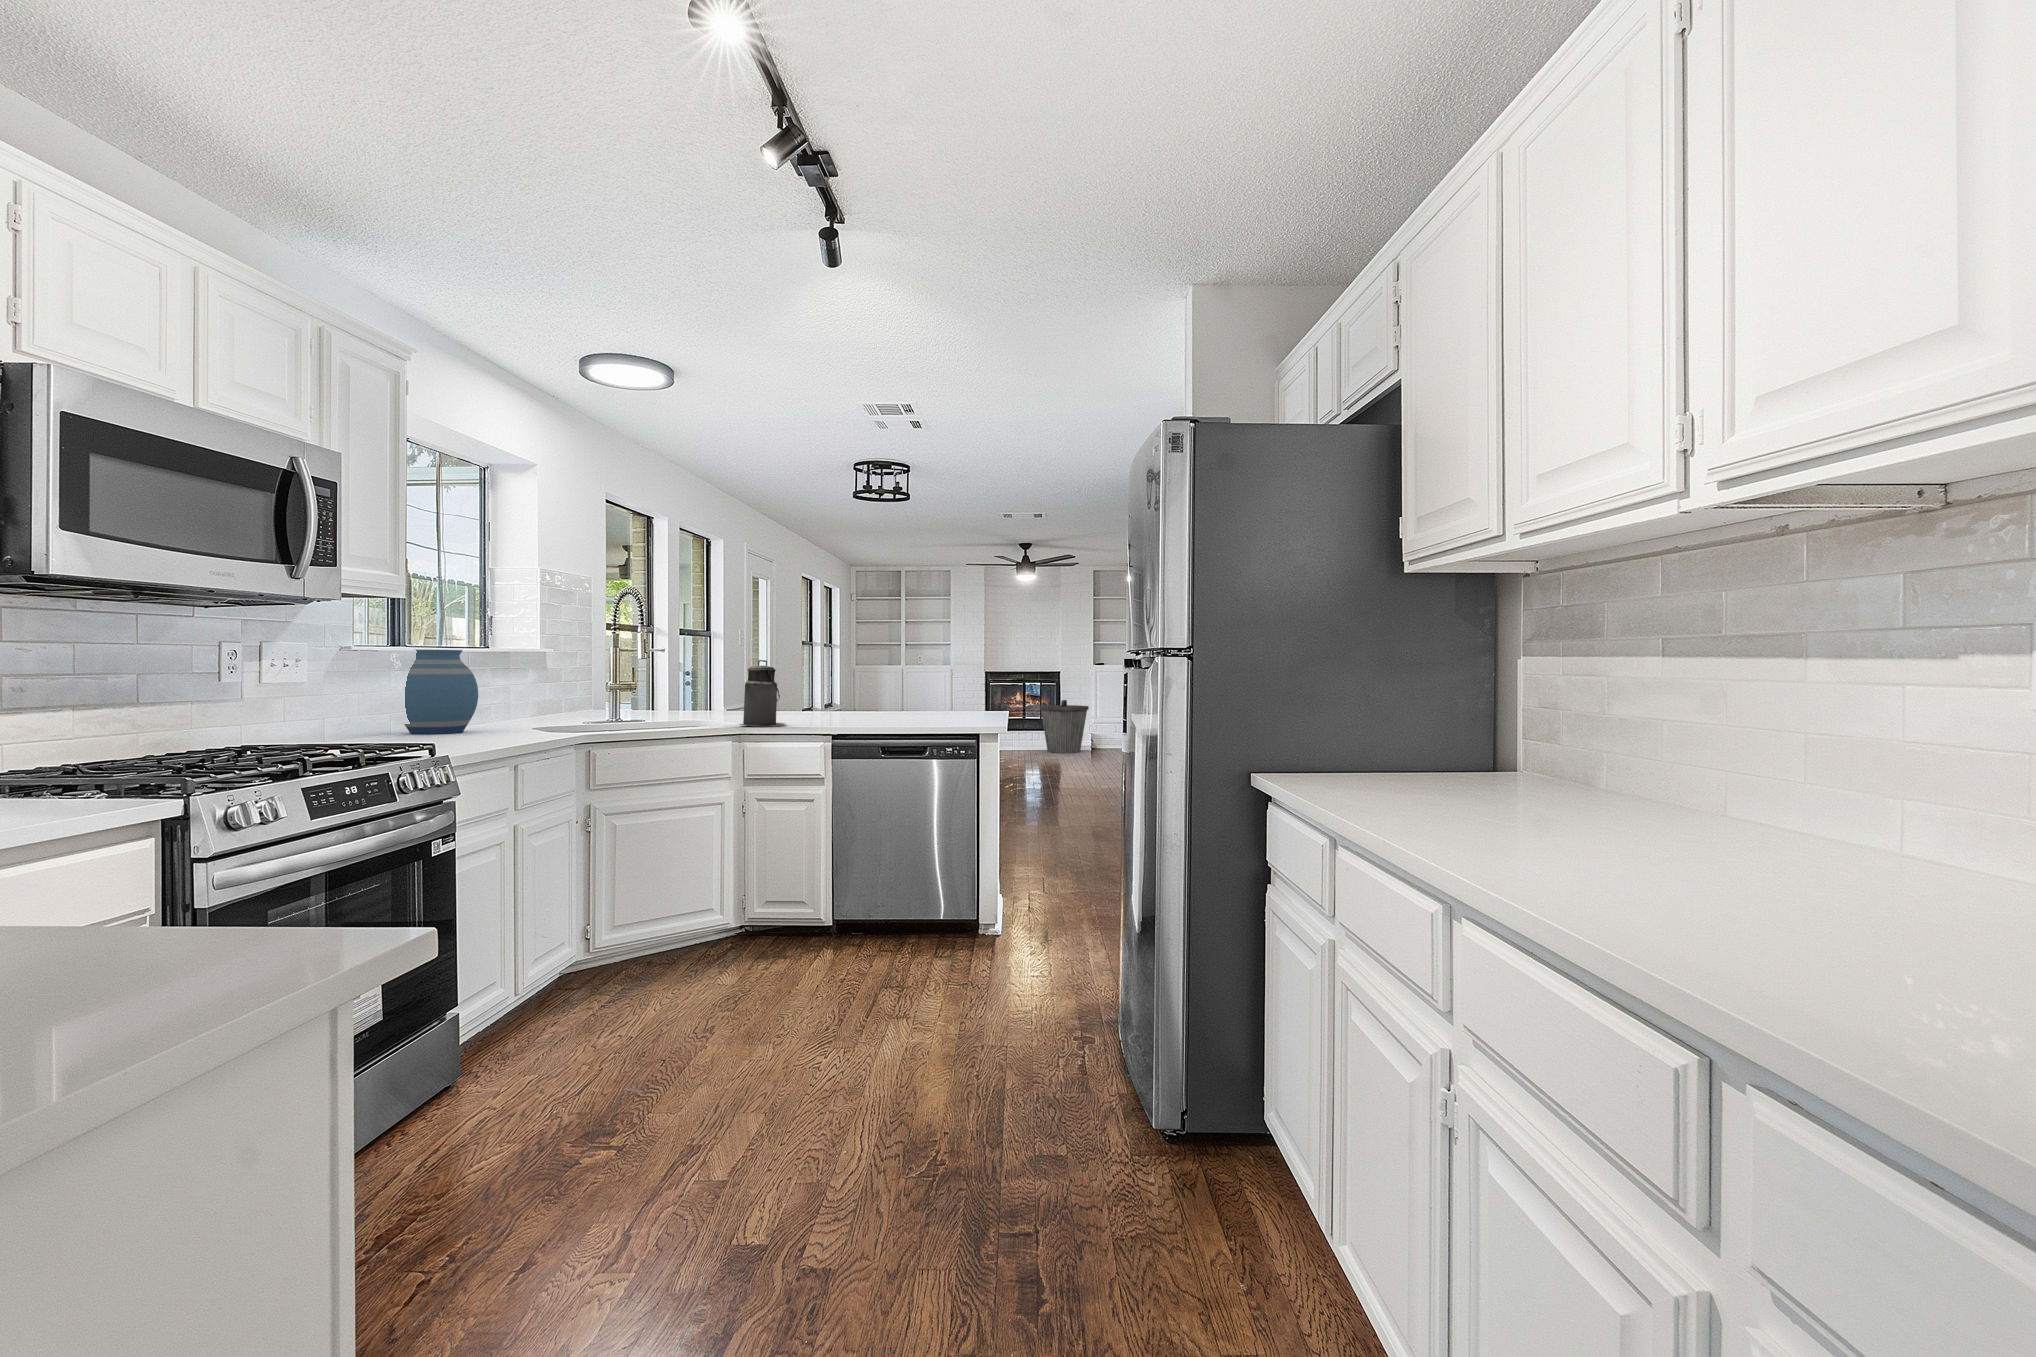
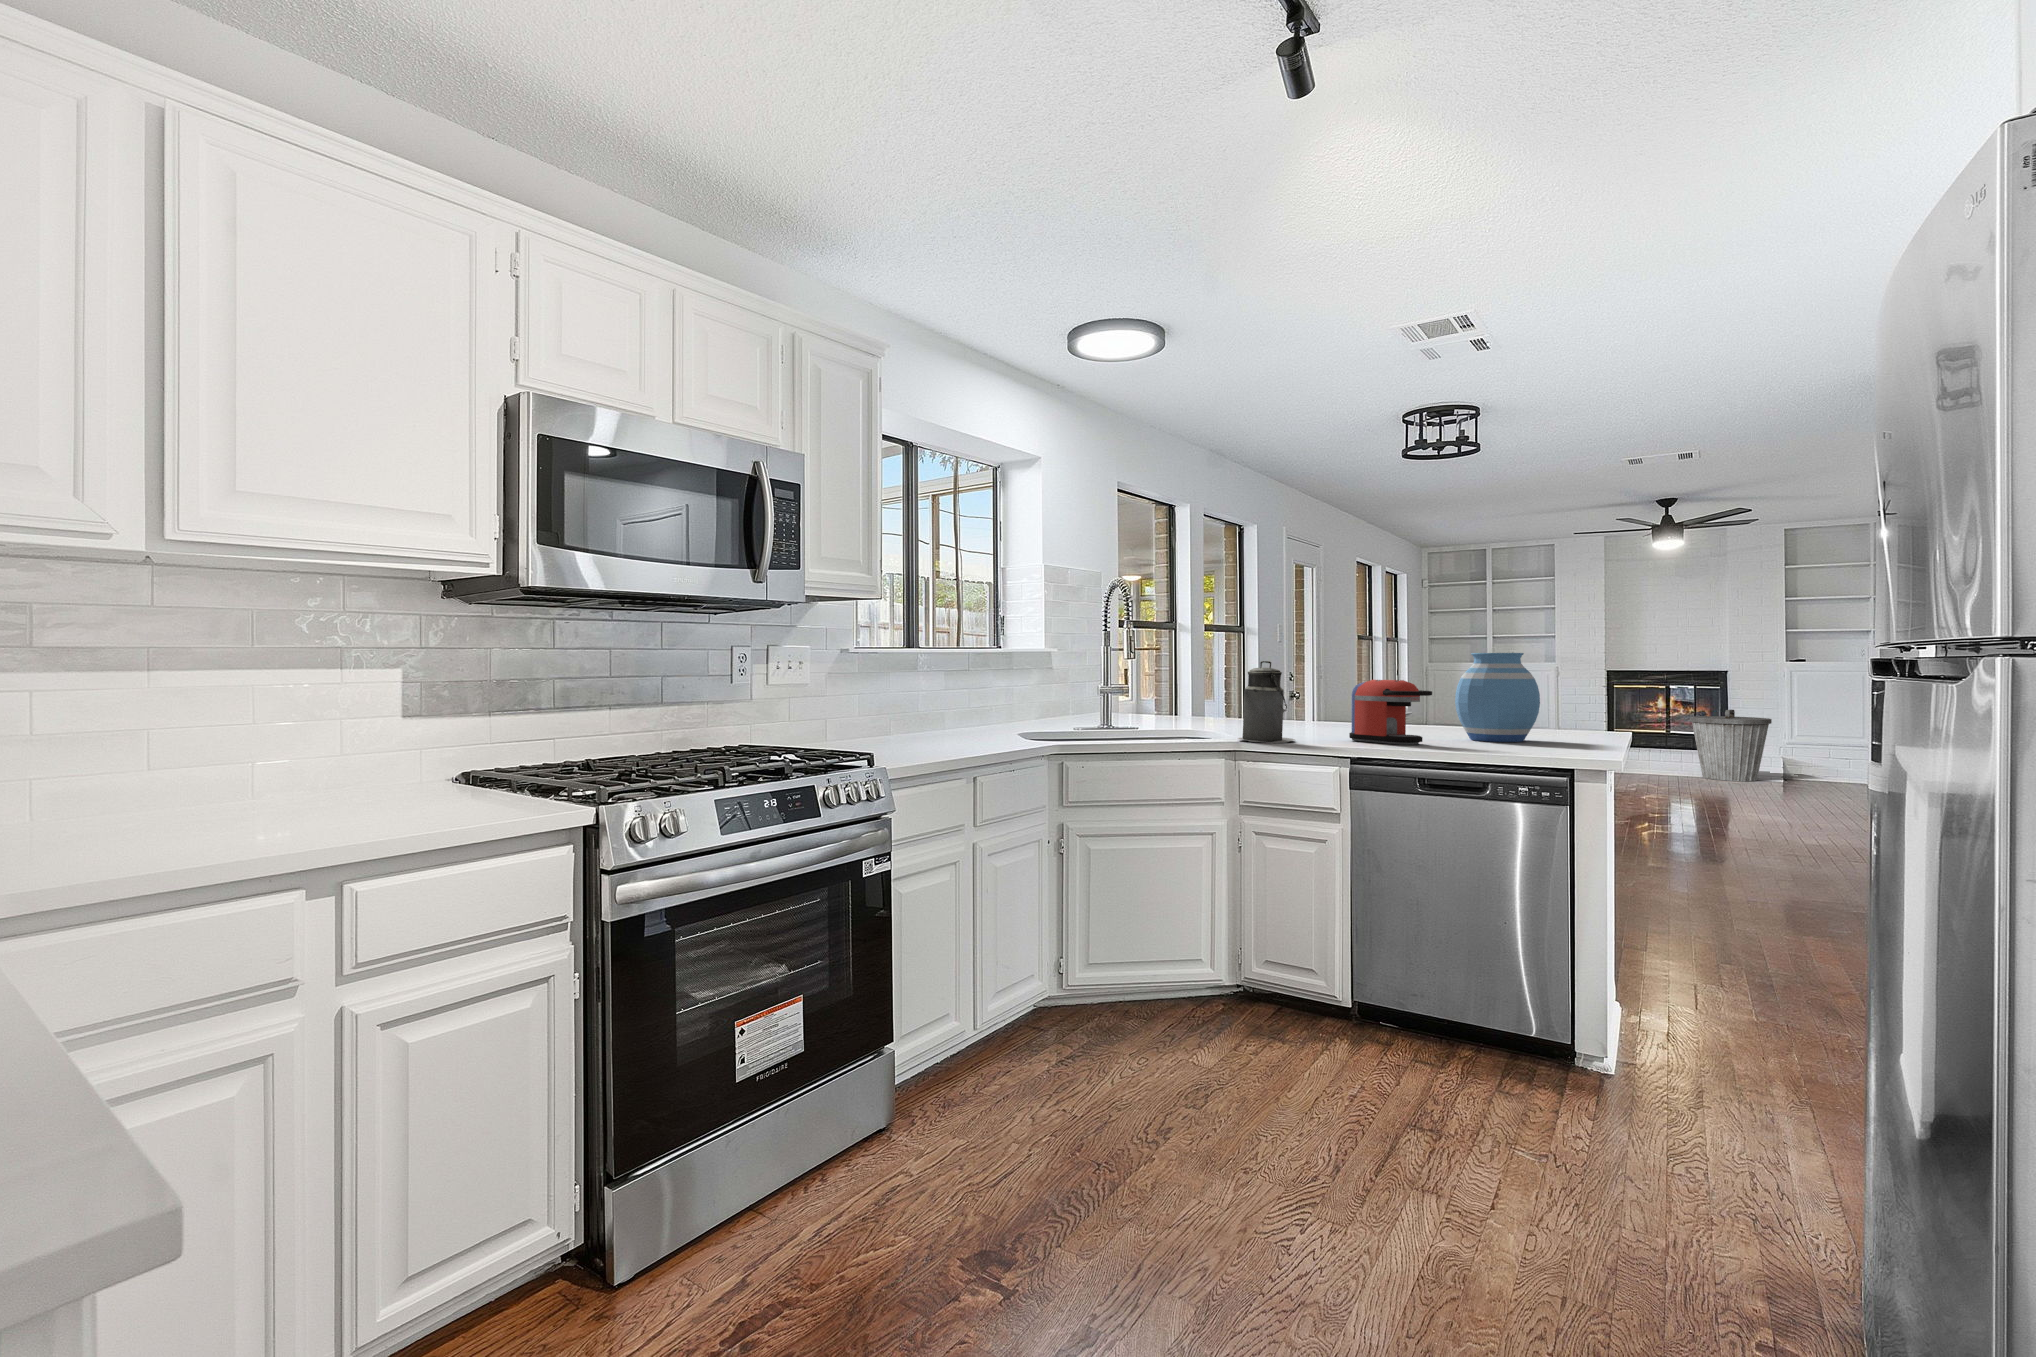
vase: present [404,650,478,734] -> present [1455,653,1540,742]
coffee maker: none [826,675,888,724] -> present [1349,680,1432,745]

